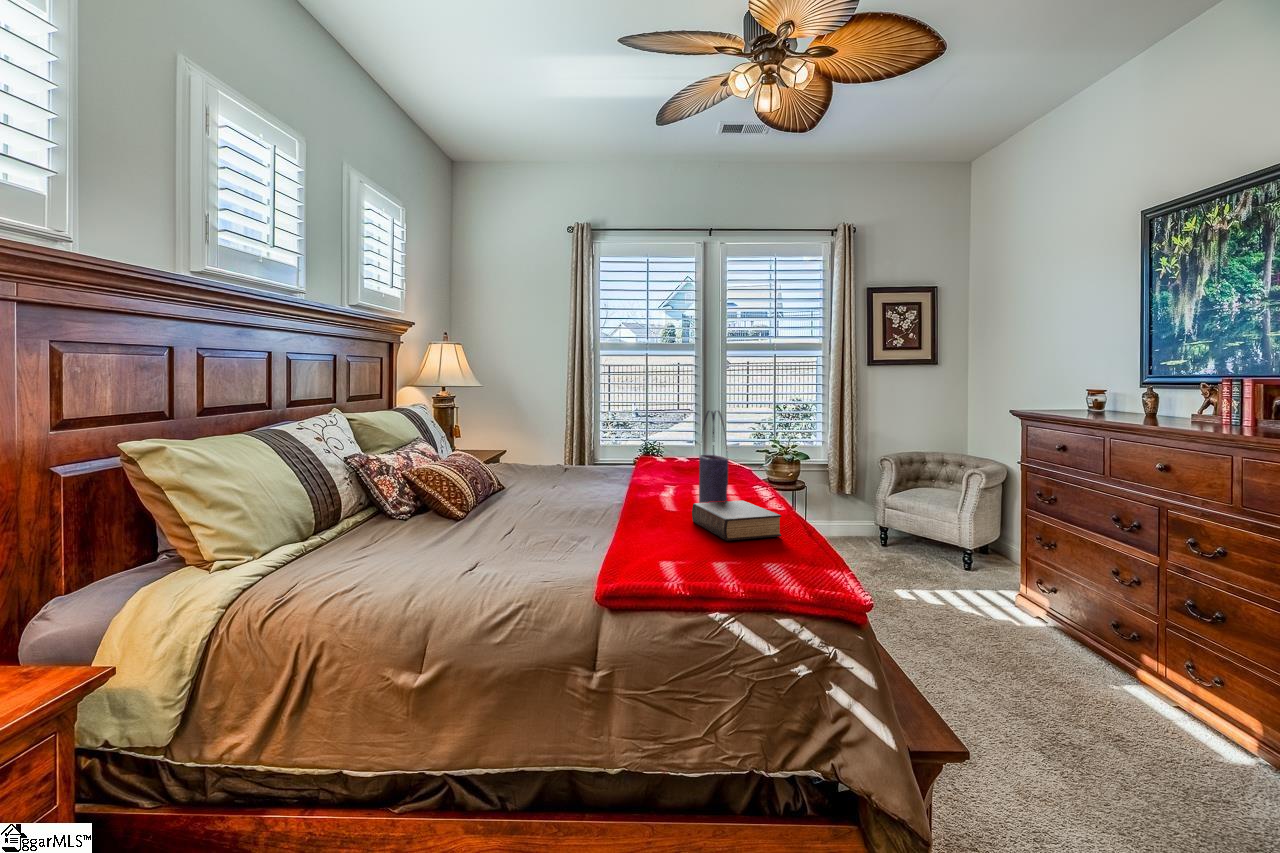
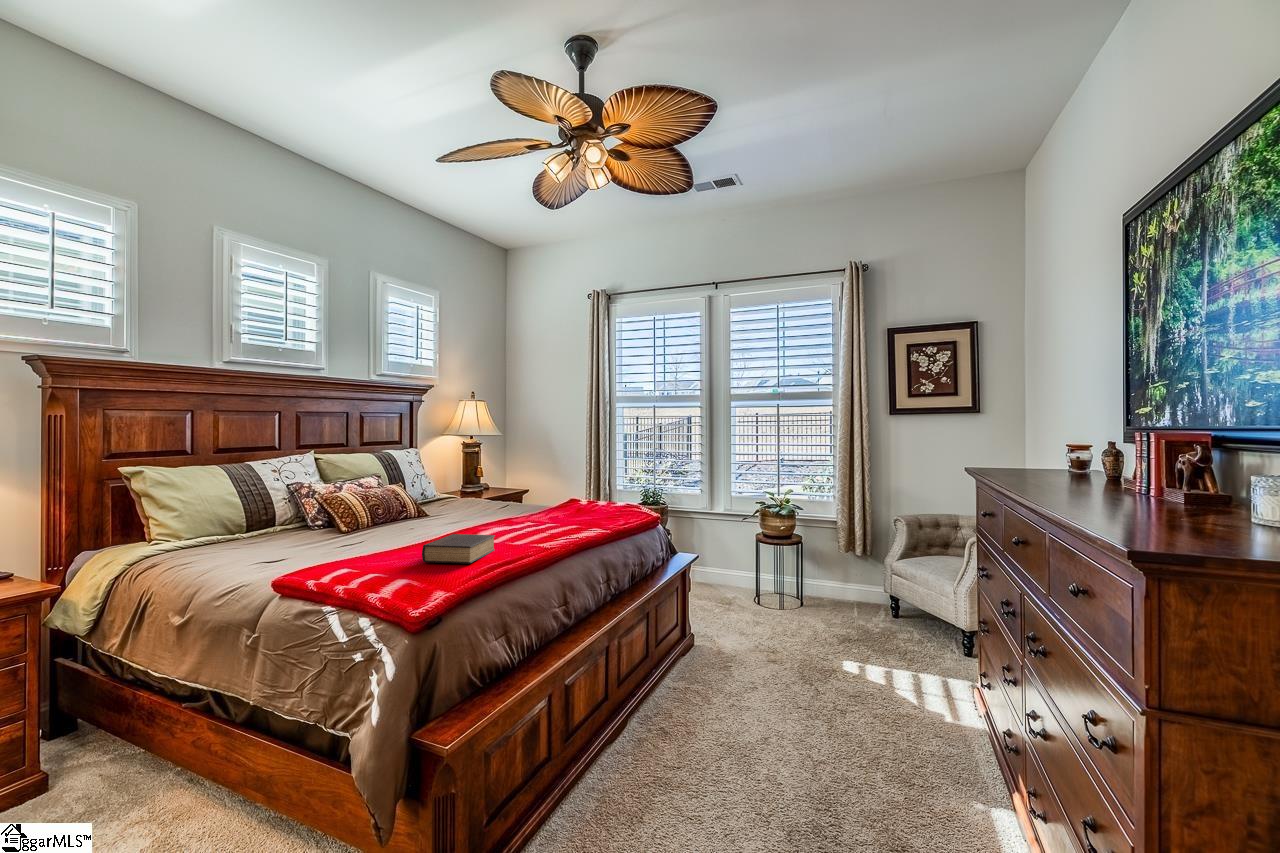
tote bag: present [699,410,728,503] -> none [489,459,512,543]

